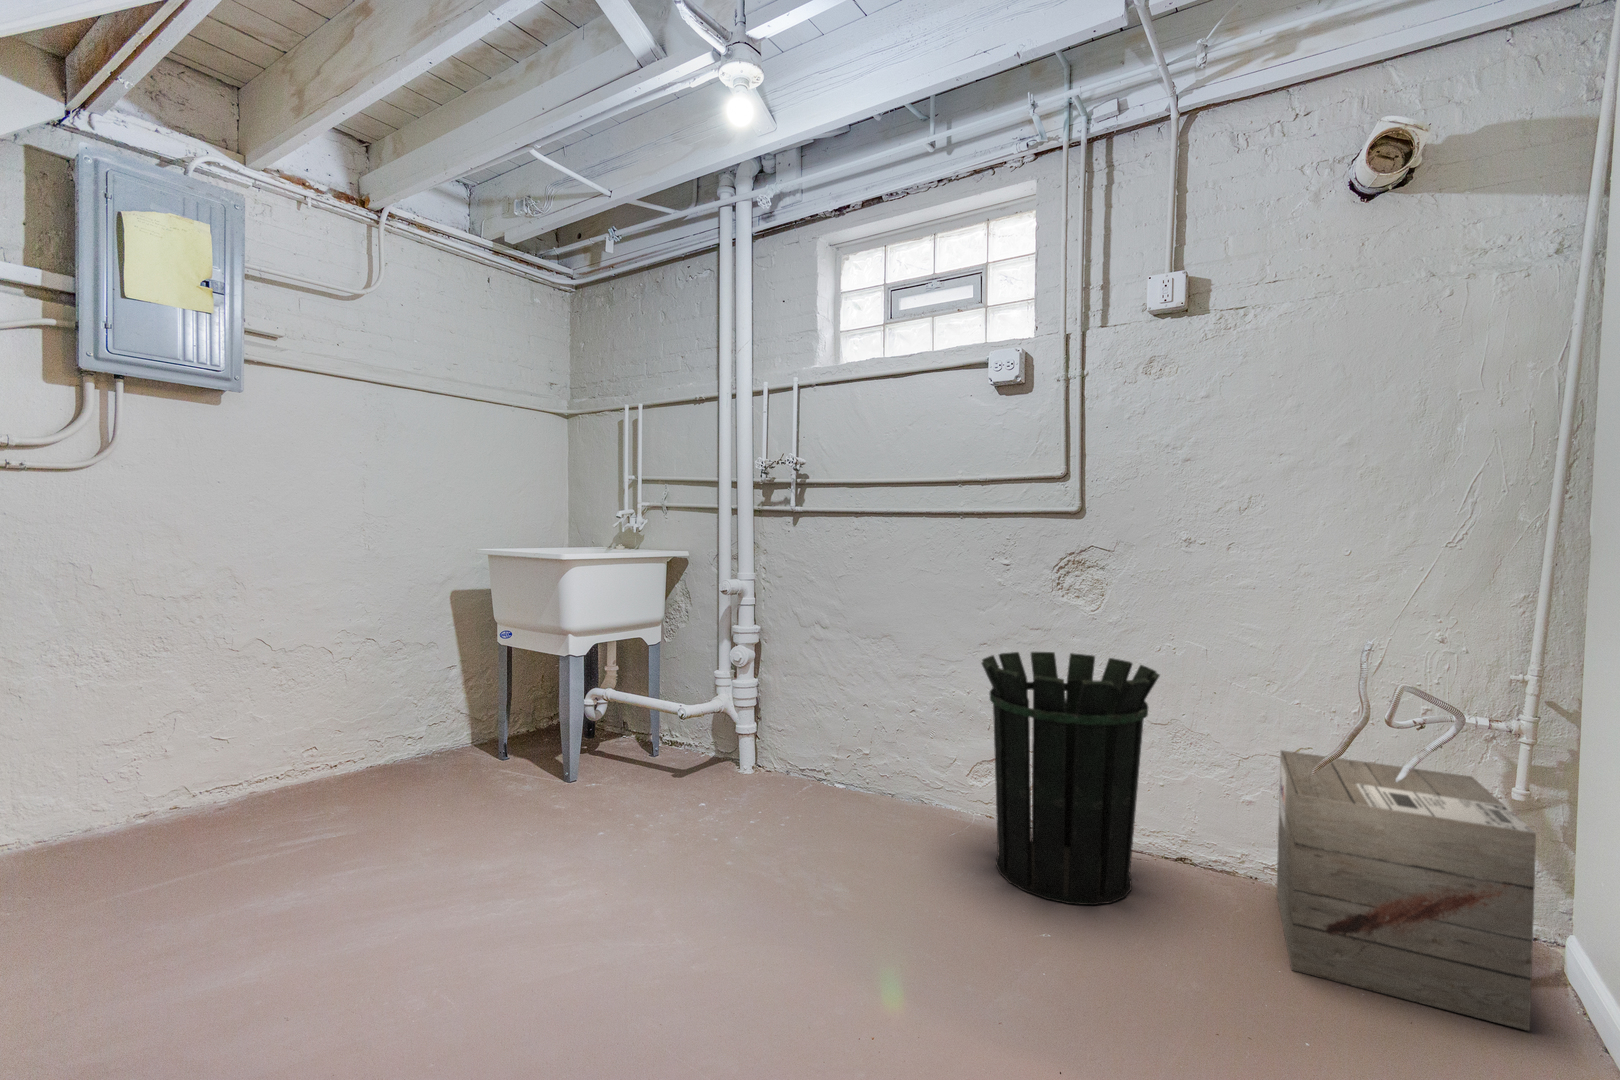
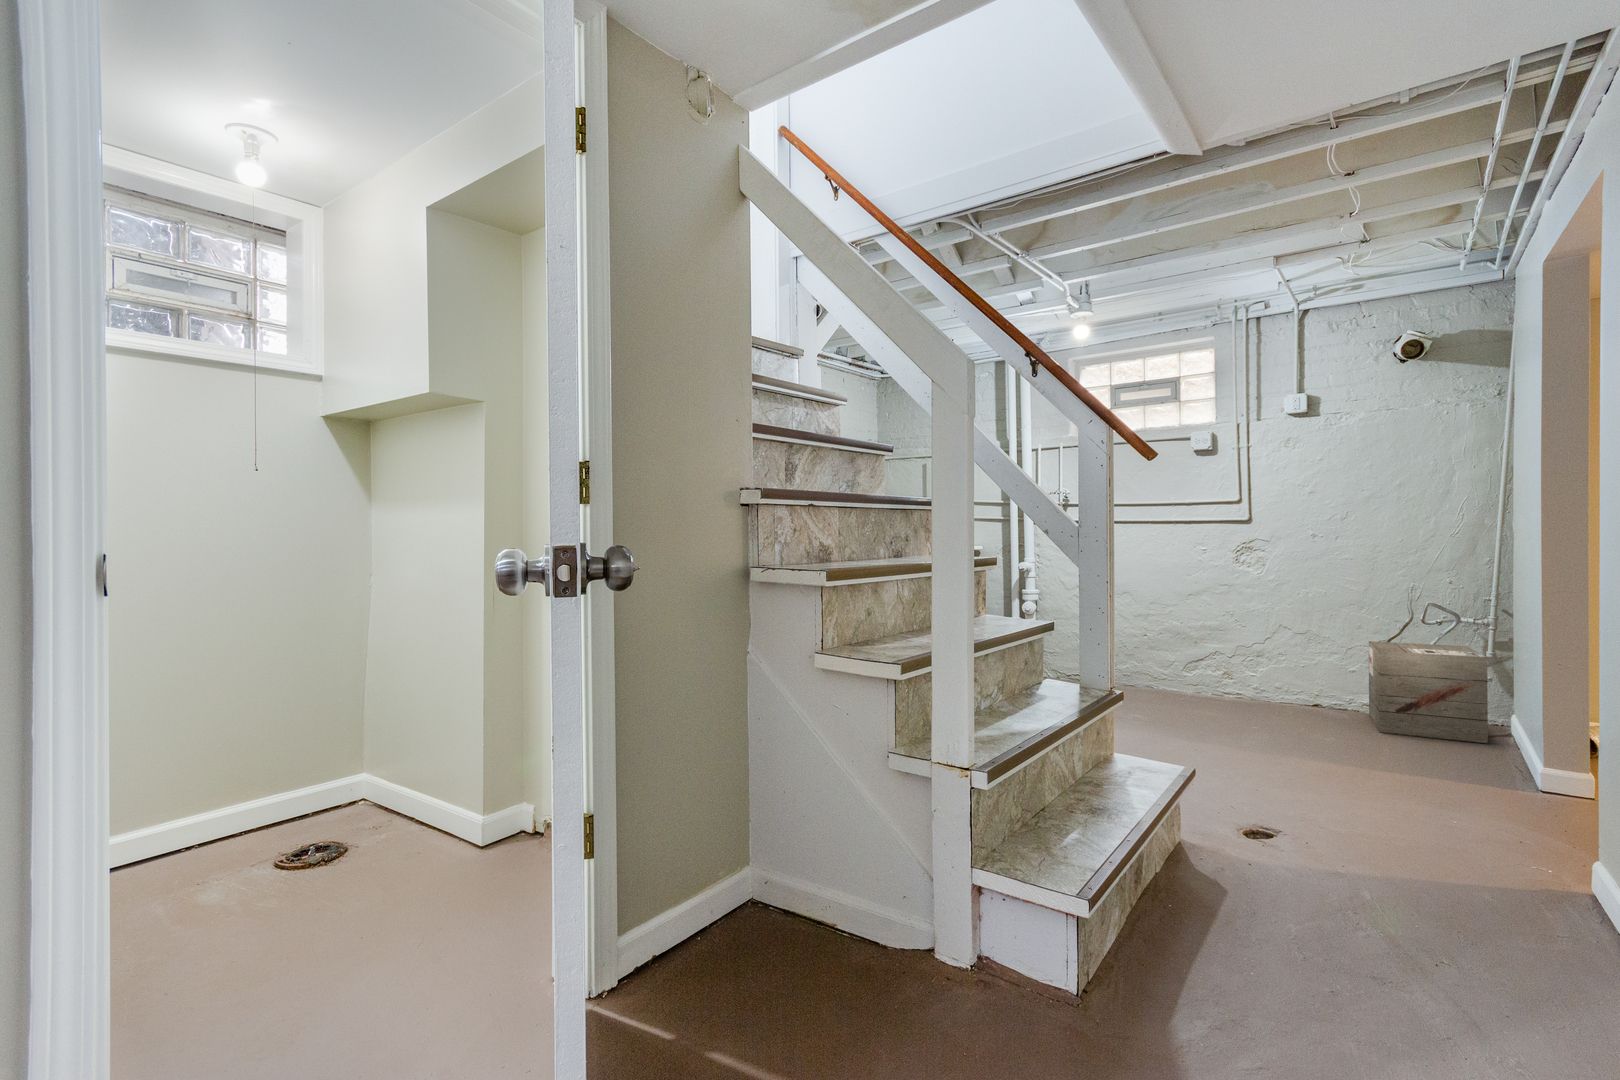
waste bin: present [982,652,1160,905] -> none [1203,599,1304,719]

